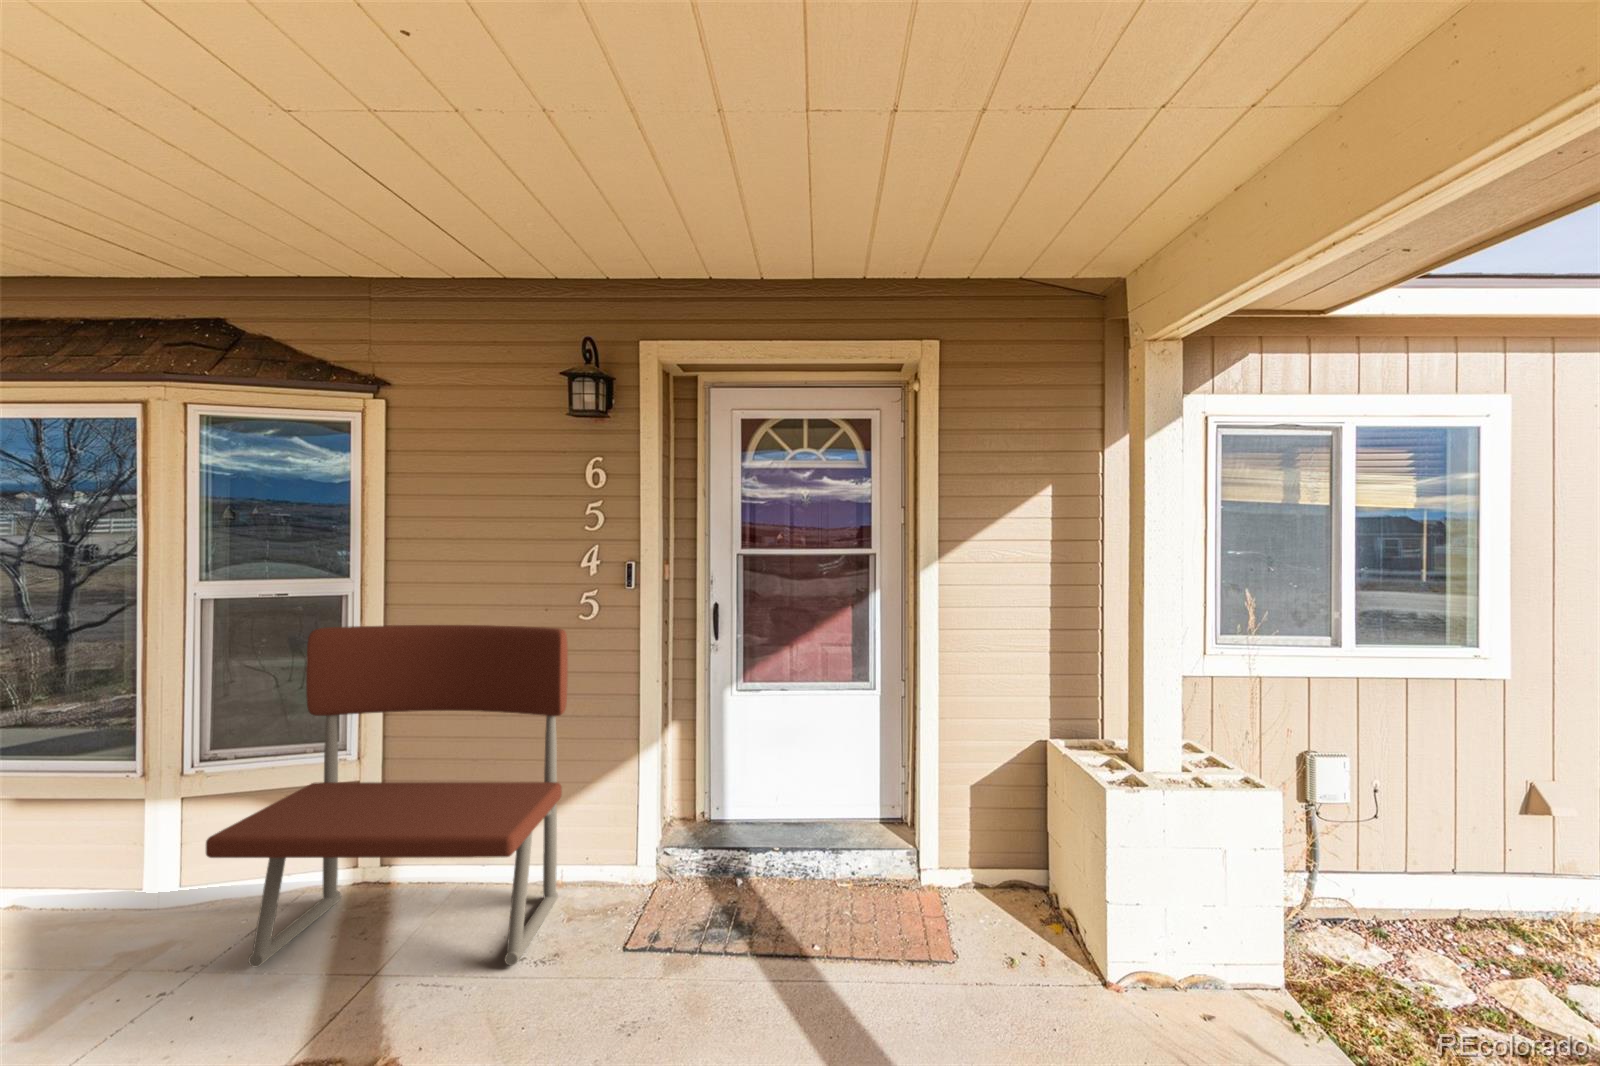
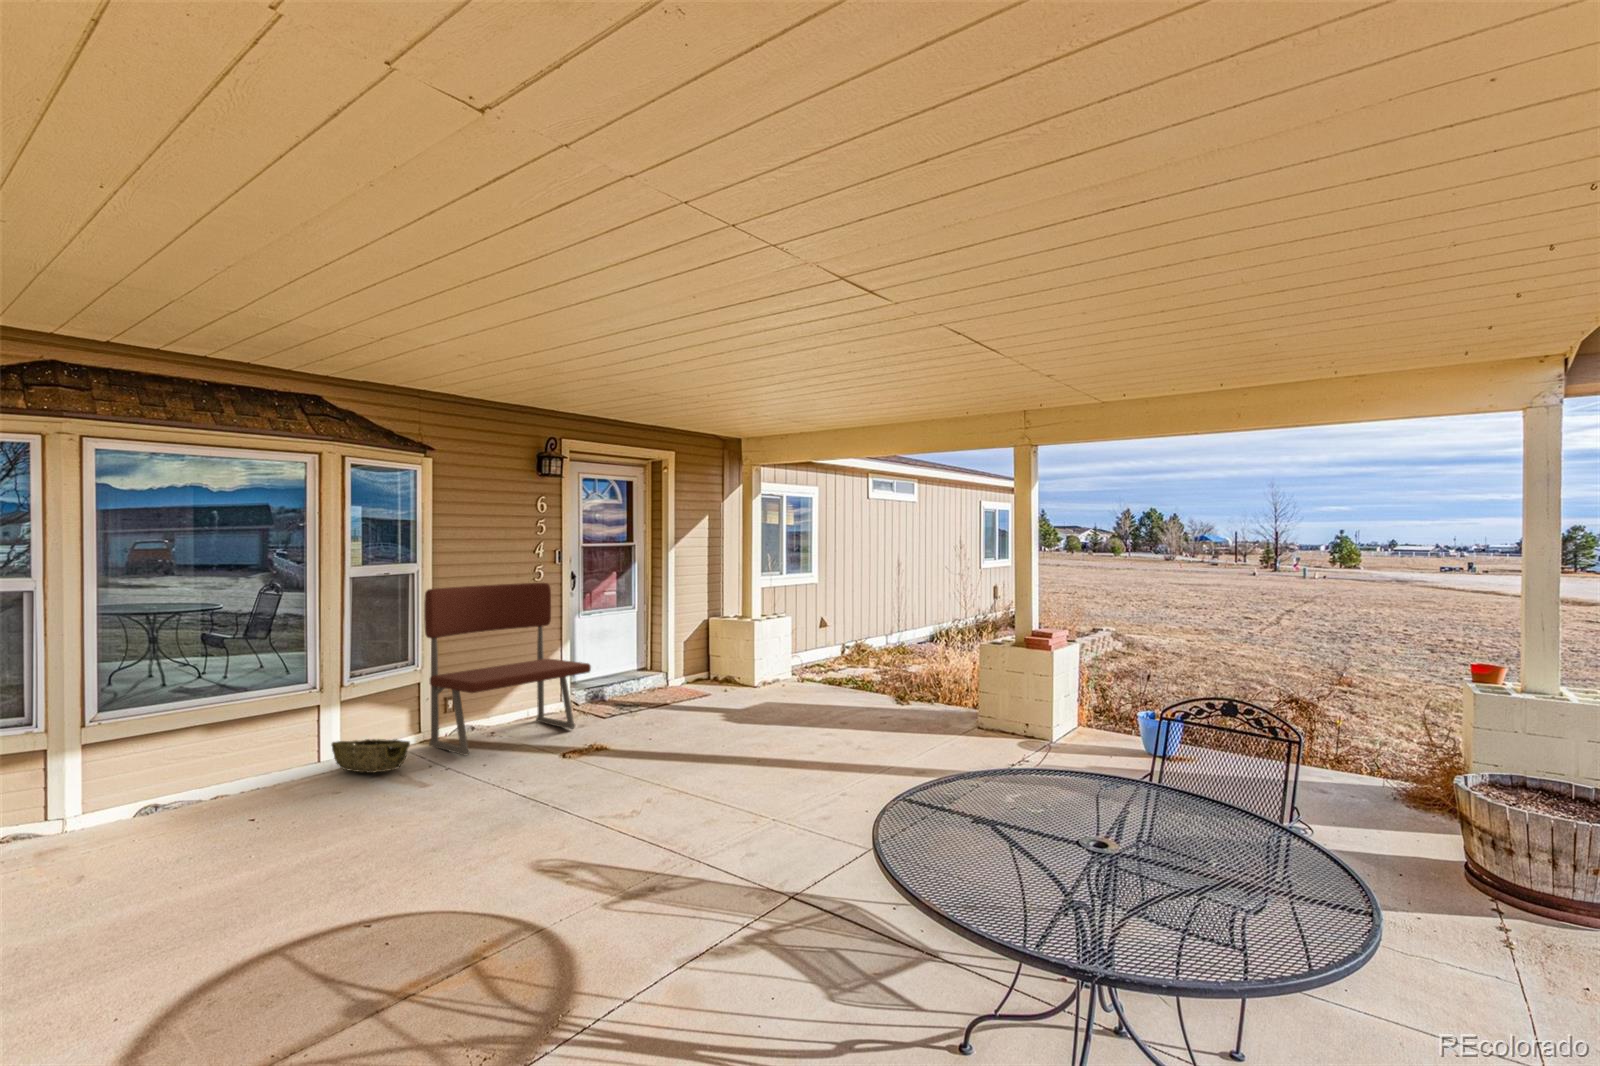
woven basket: none [67,865,218,958] -> present [332,739,410,773]

